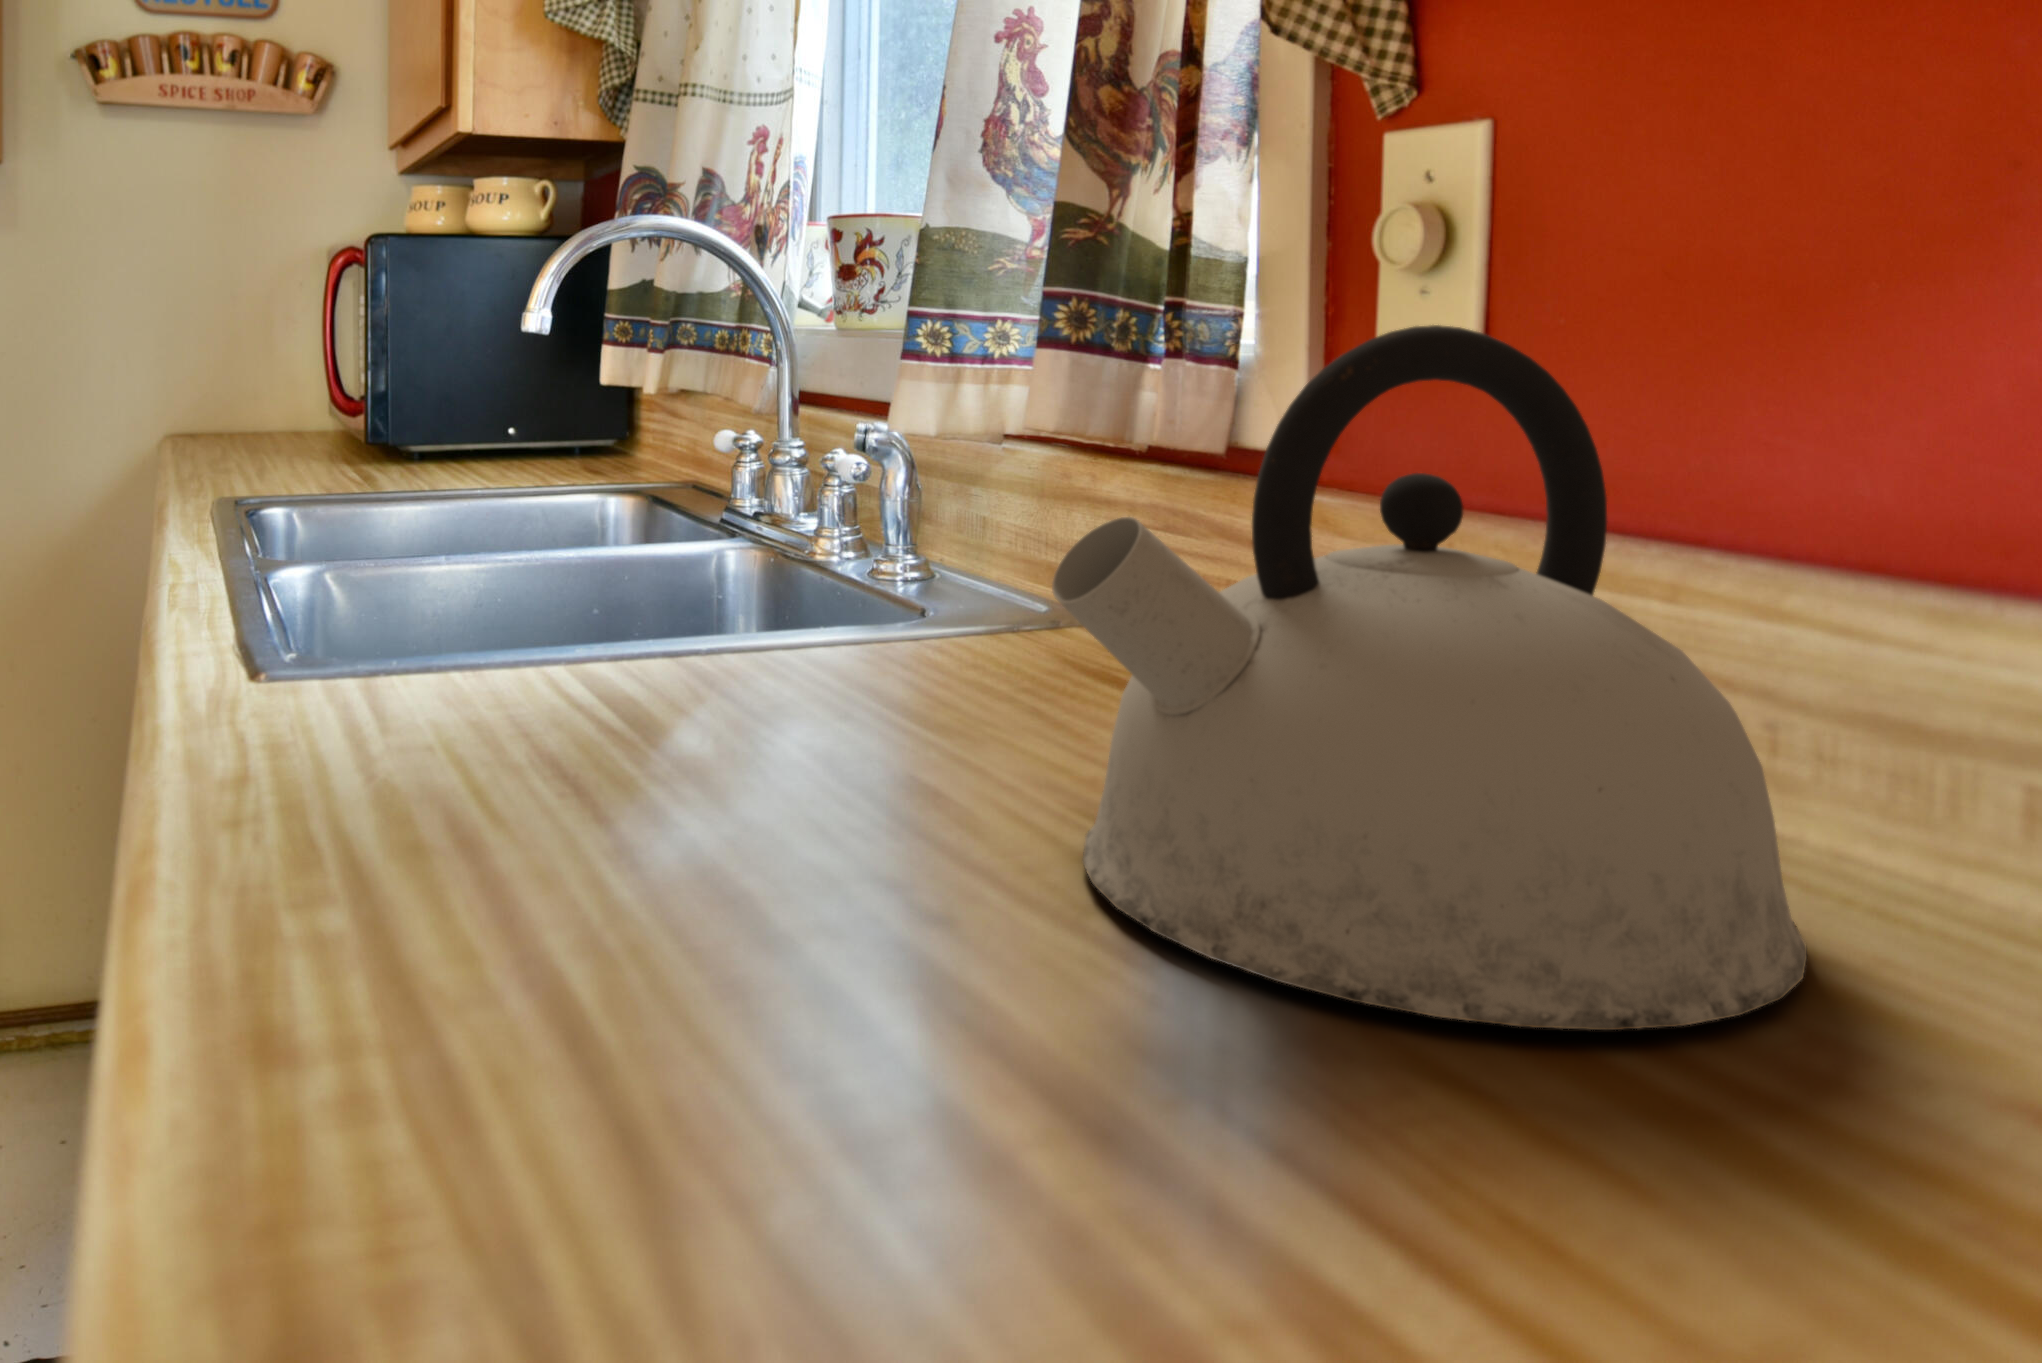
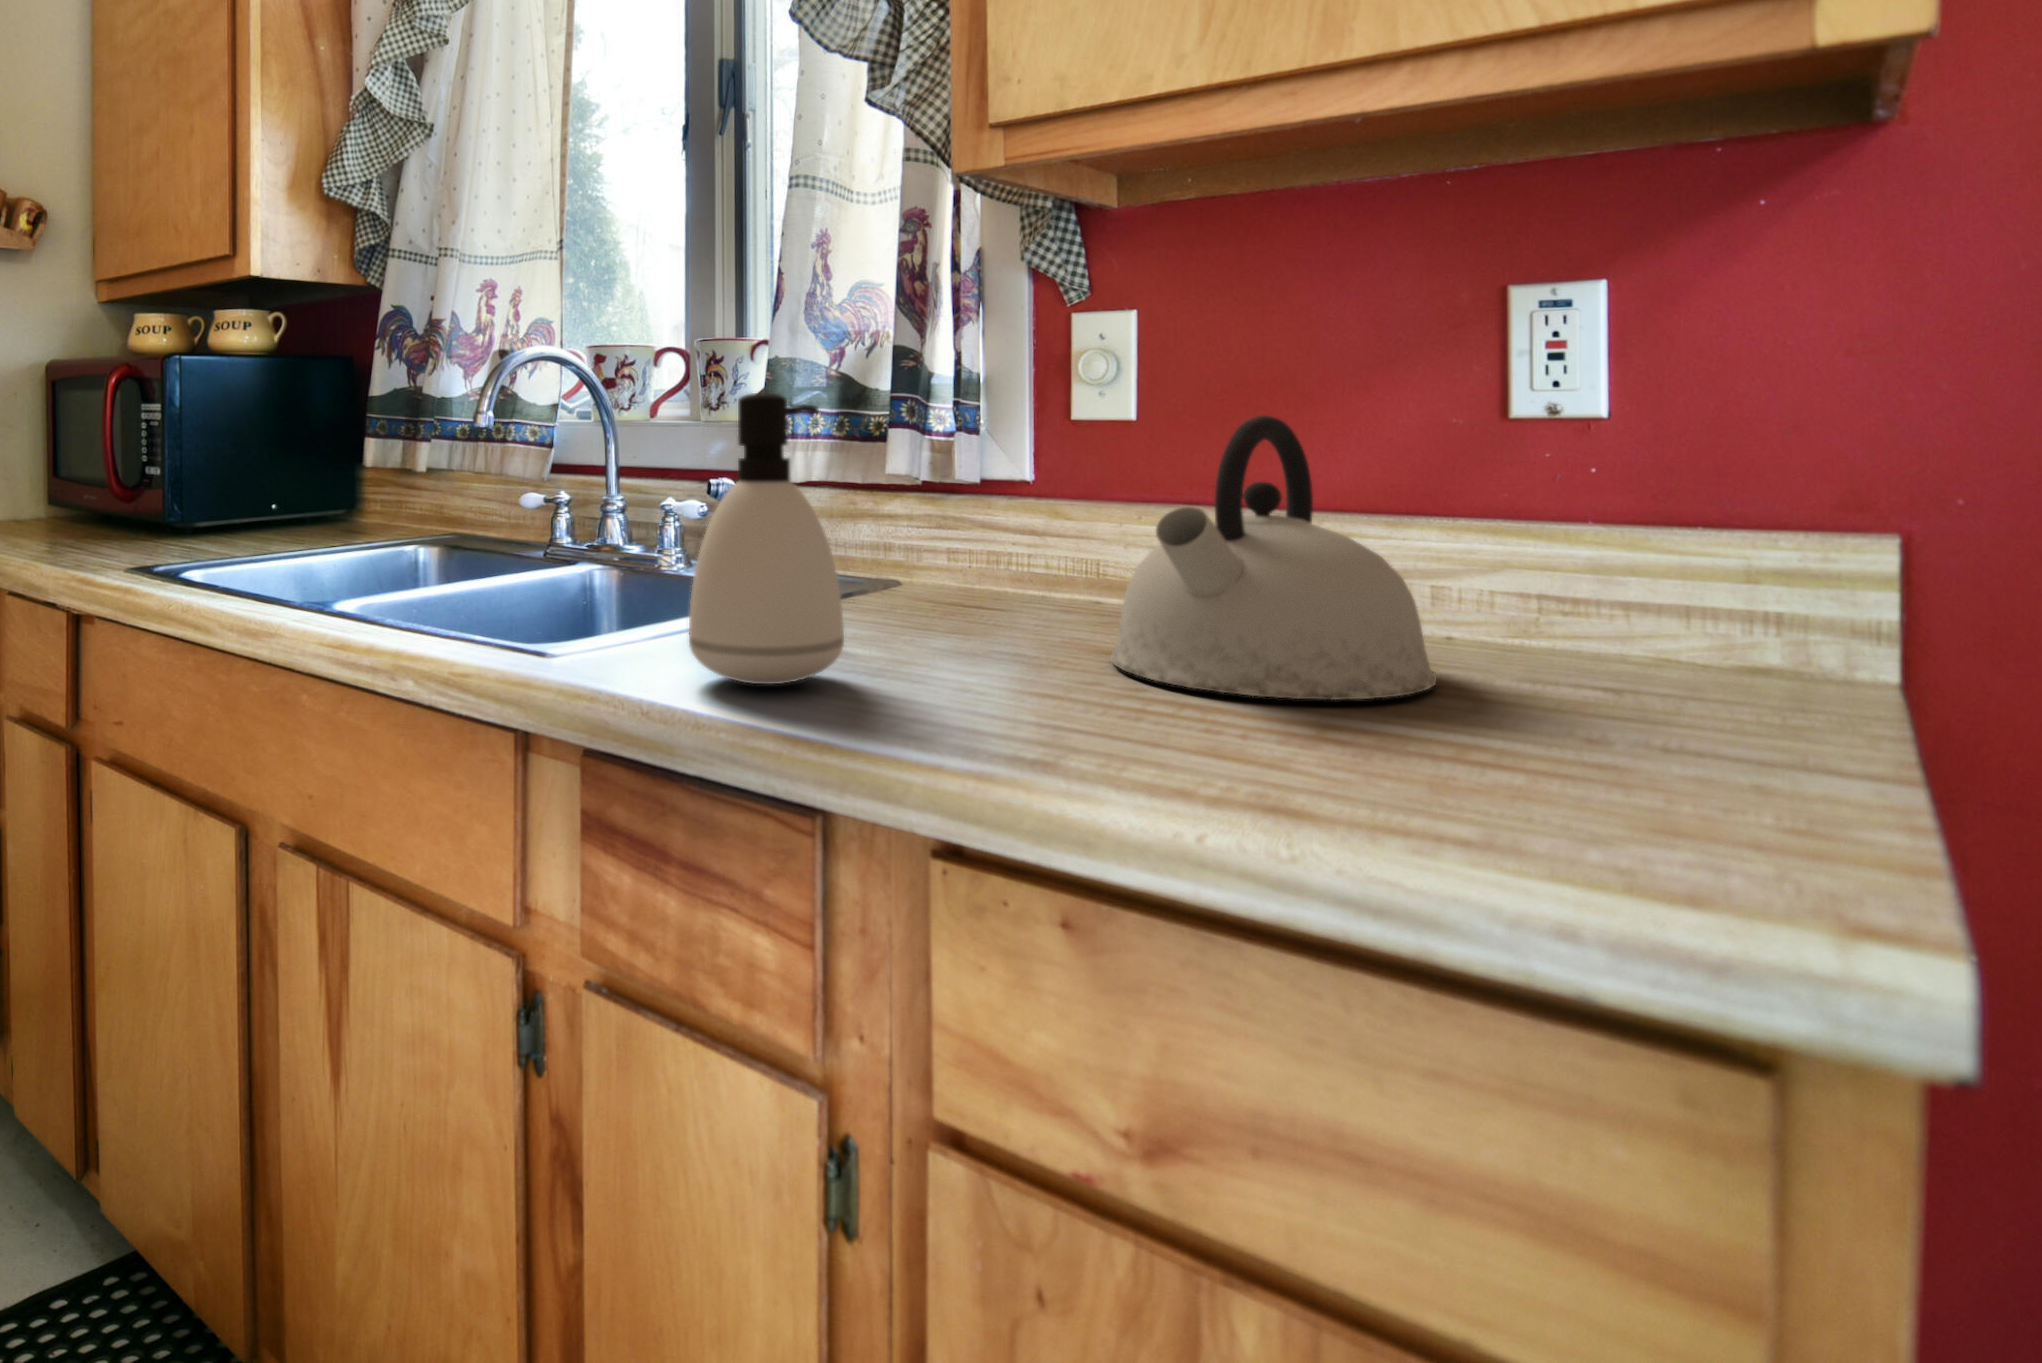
soap dispenser: none [327,268,606,767] -> present [689,393,844,684]

